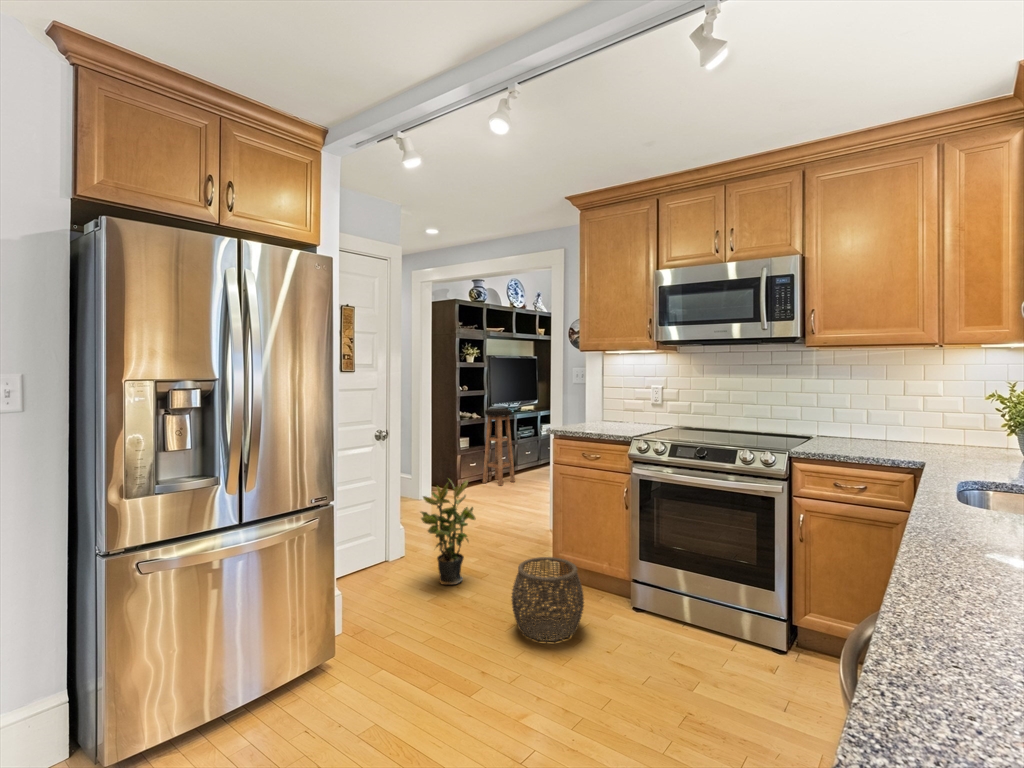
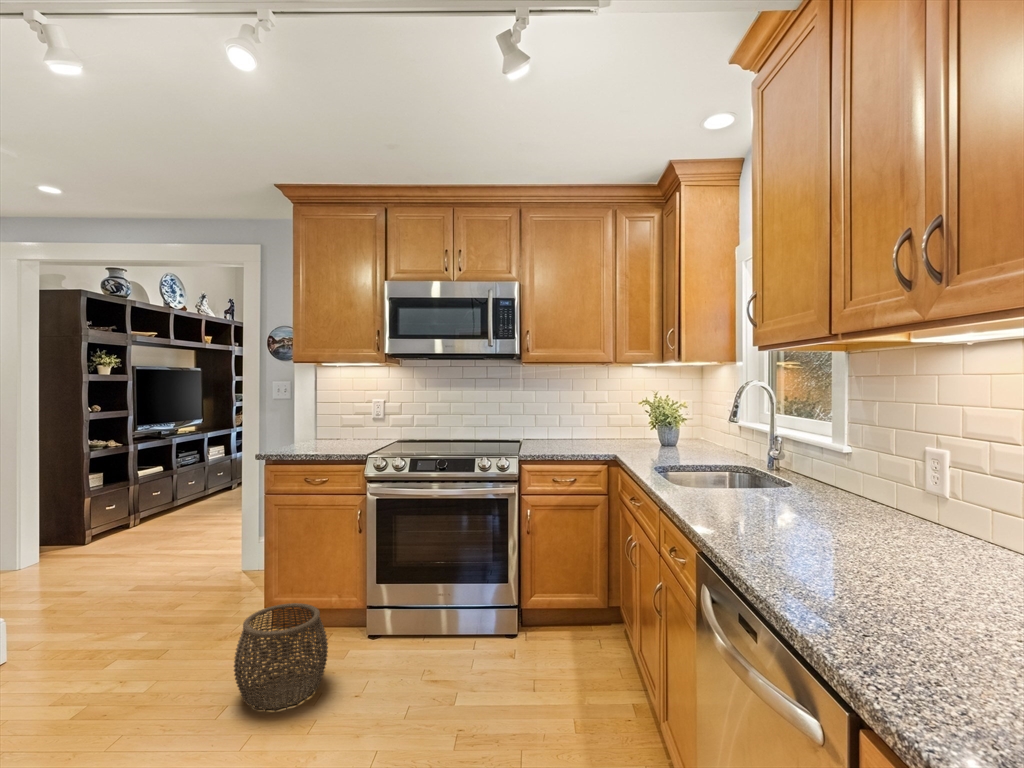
bar stool: present [483,409,515,486] -> none [127,434,176,532]
potted plant: present [421,480,476,585] -> none [68,527,159,680]

